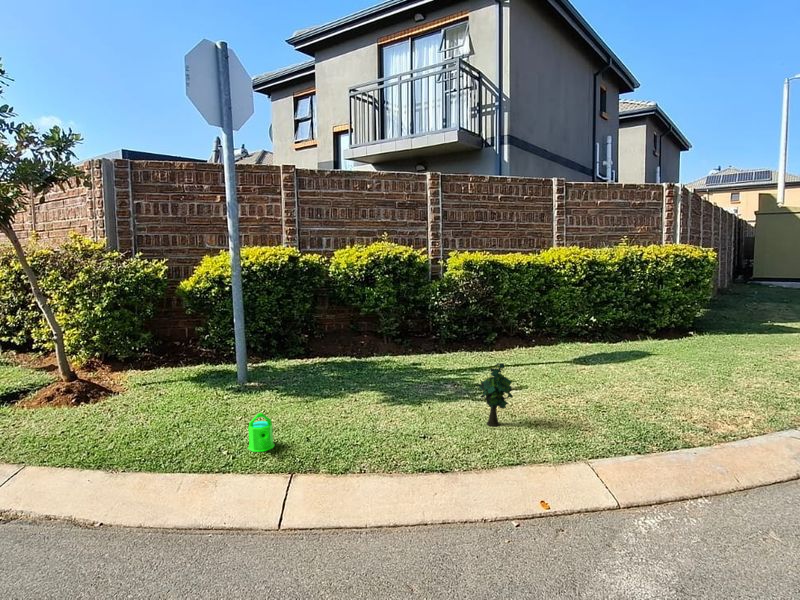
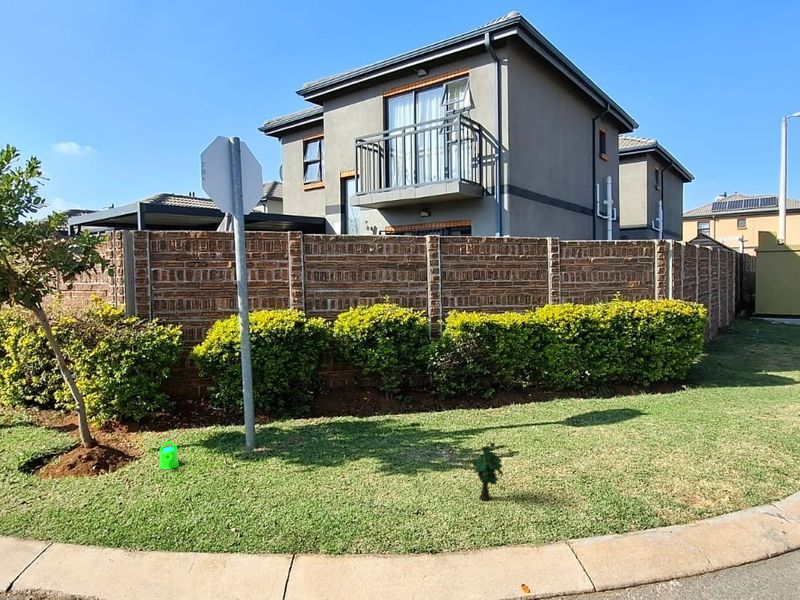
watering can: present [248,413,275,452] -> present [159,441,180,469]

